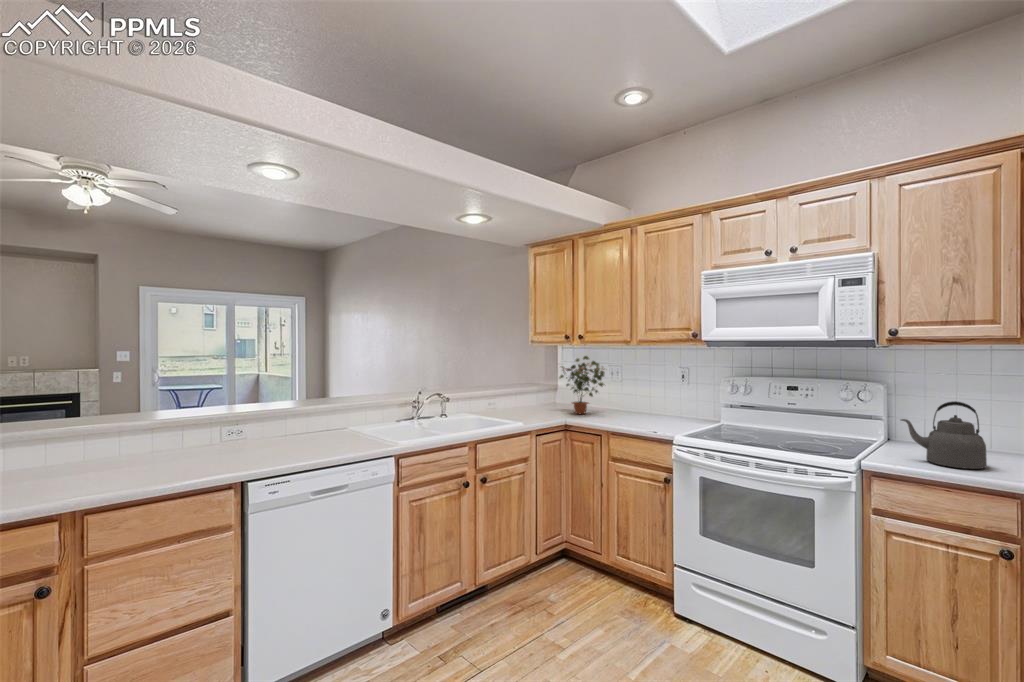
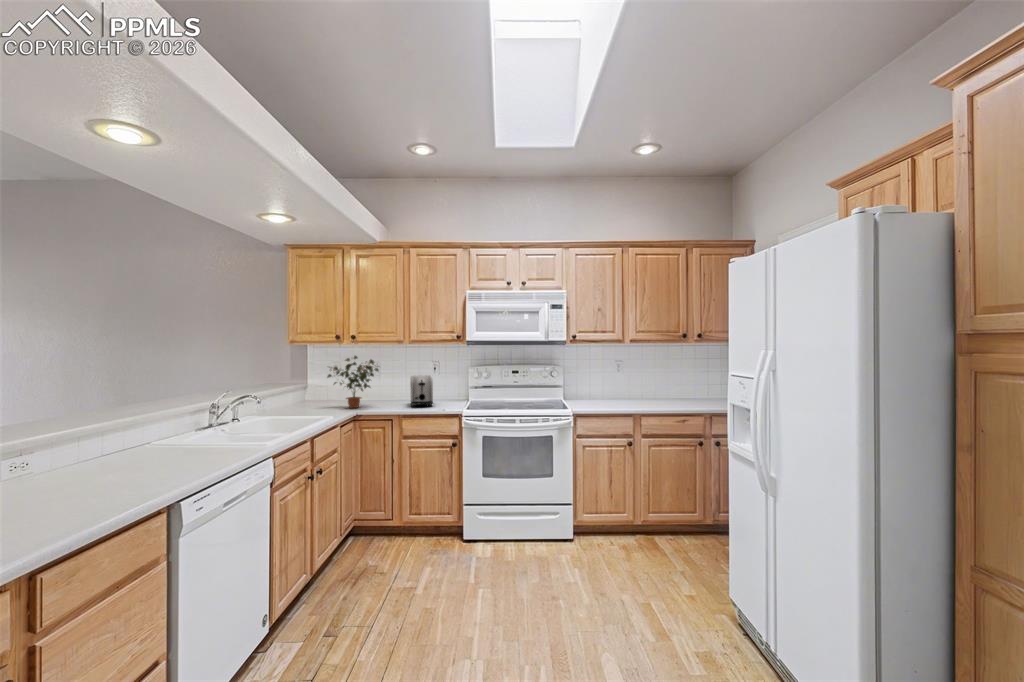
toaster: none [631,383,672,424] -> present [410,375,433,407]
kettle: present [901,401,987,469] -> none [580,371,613,404]

